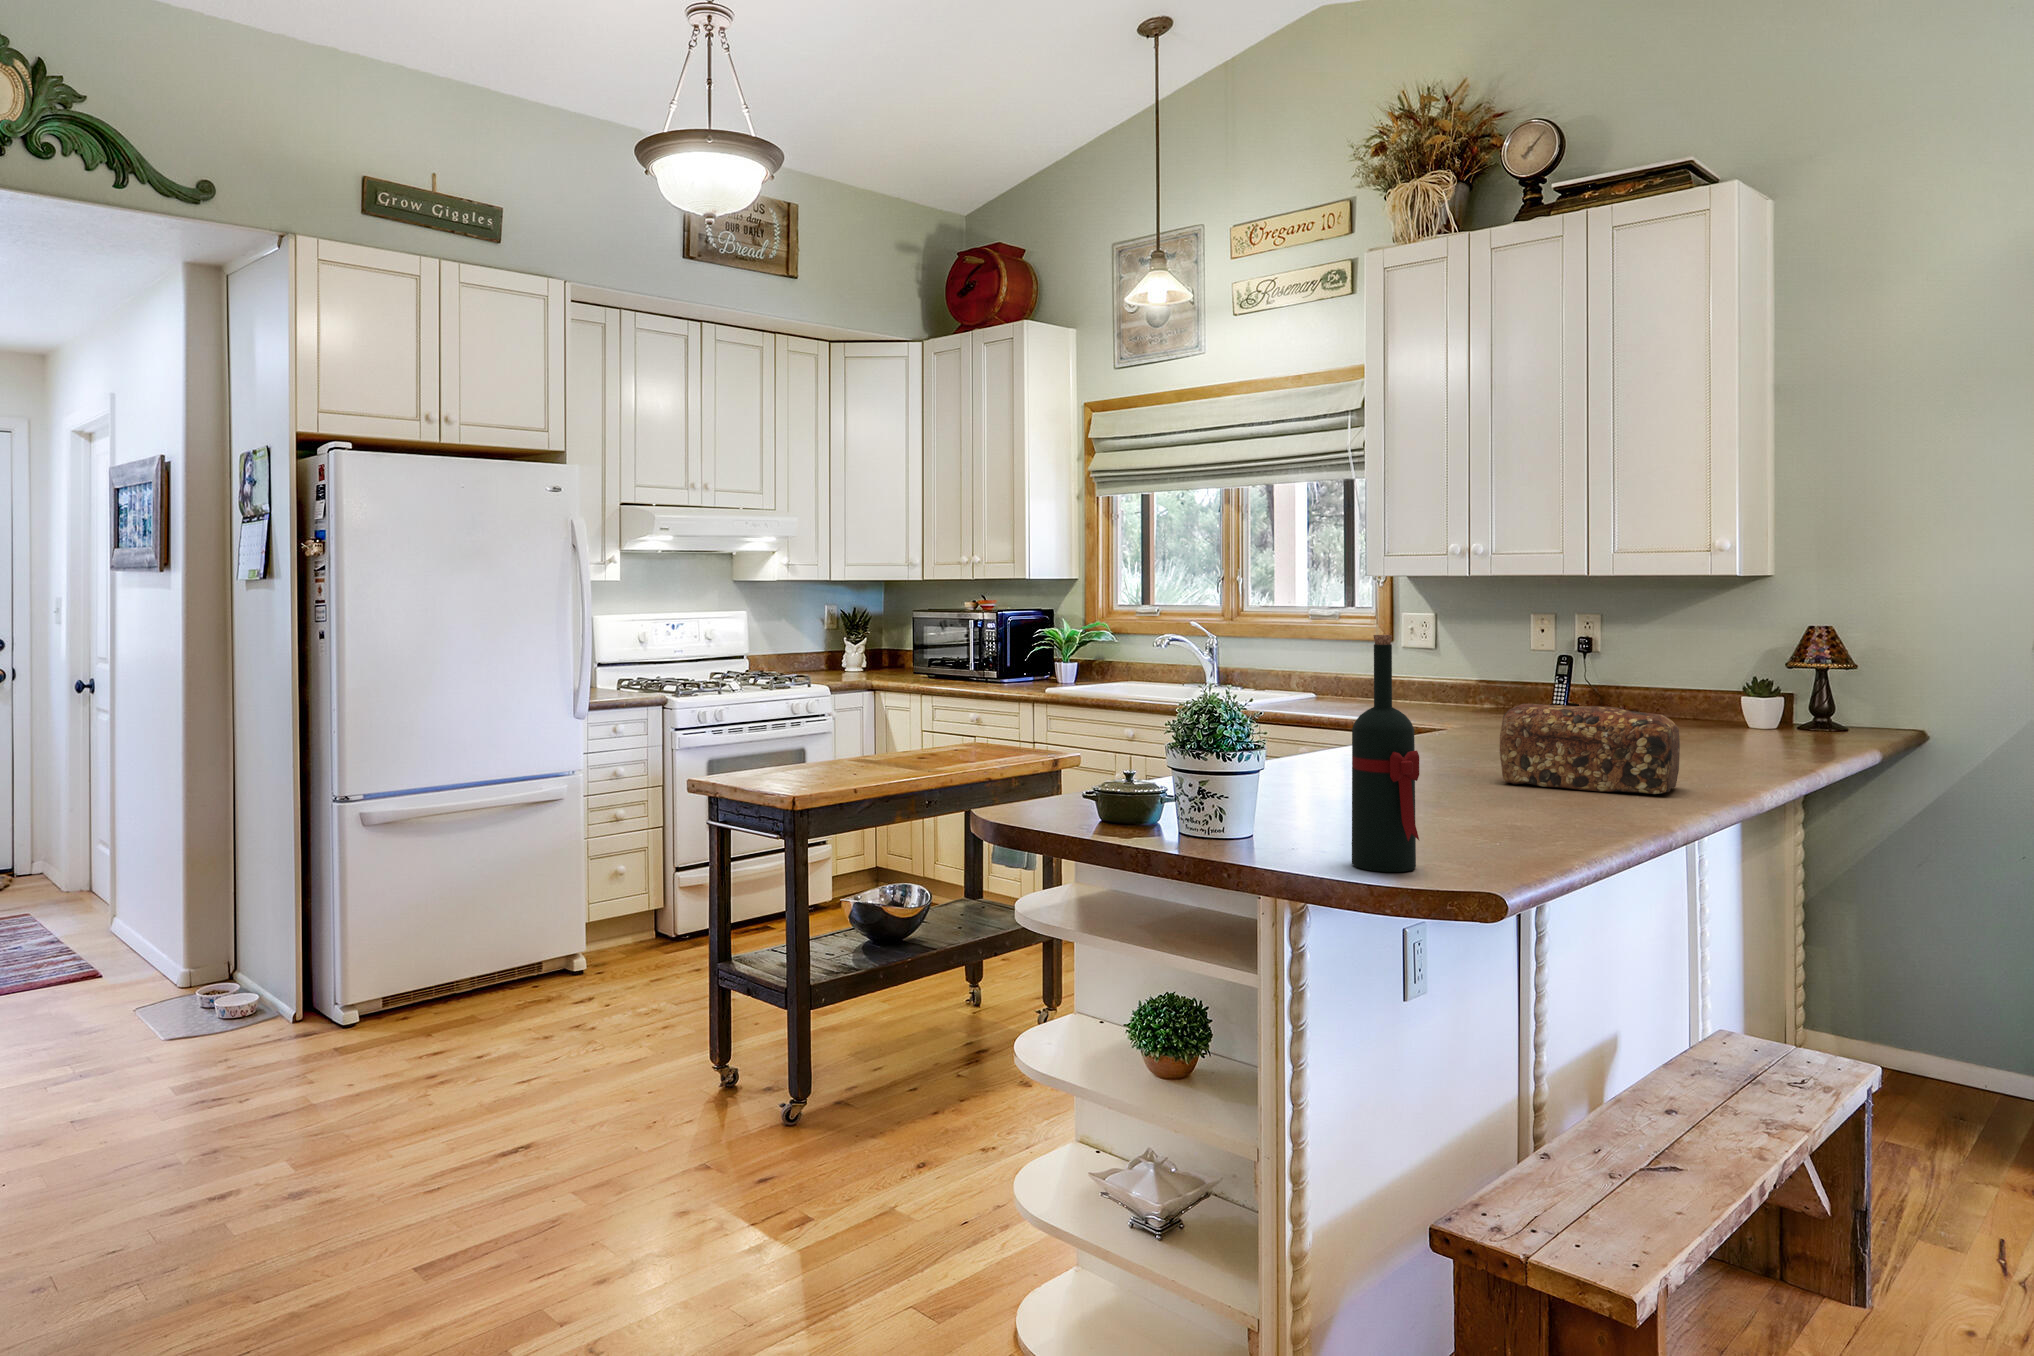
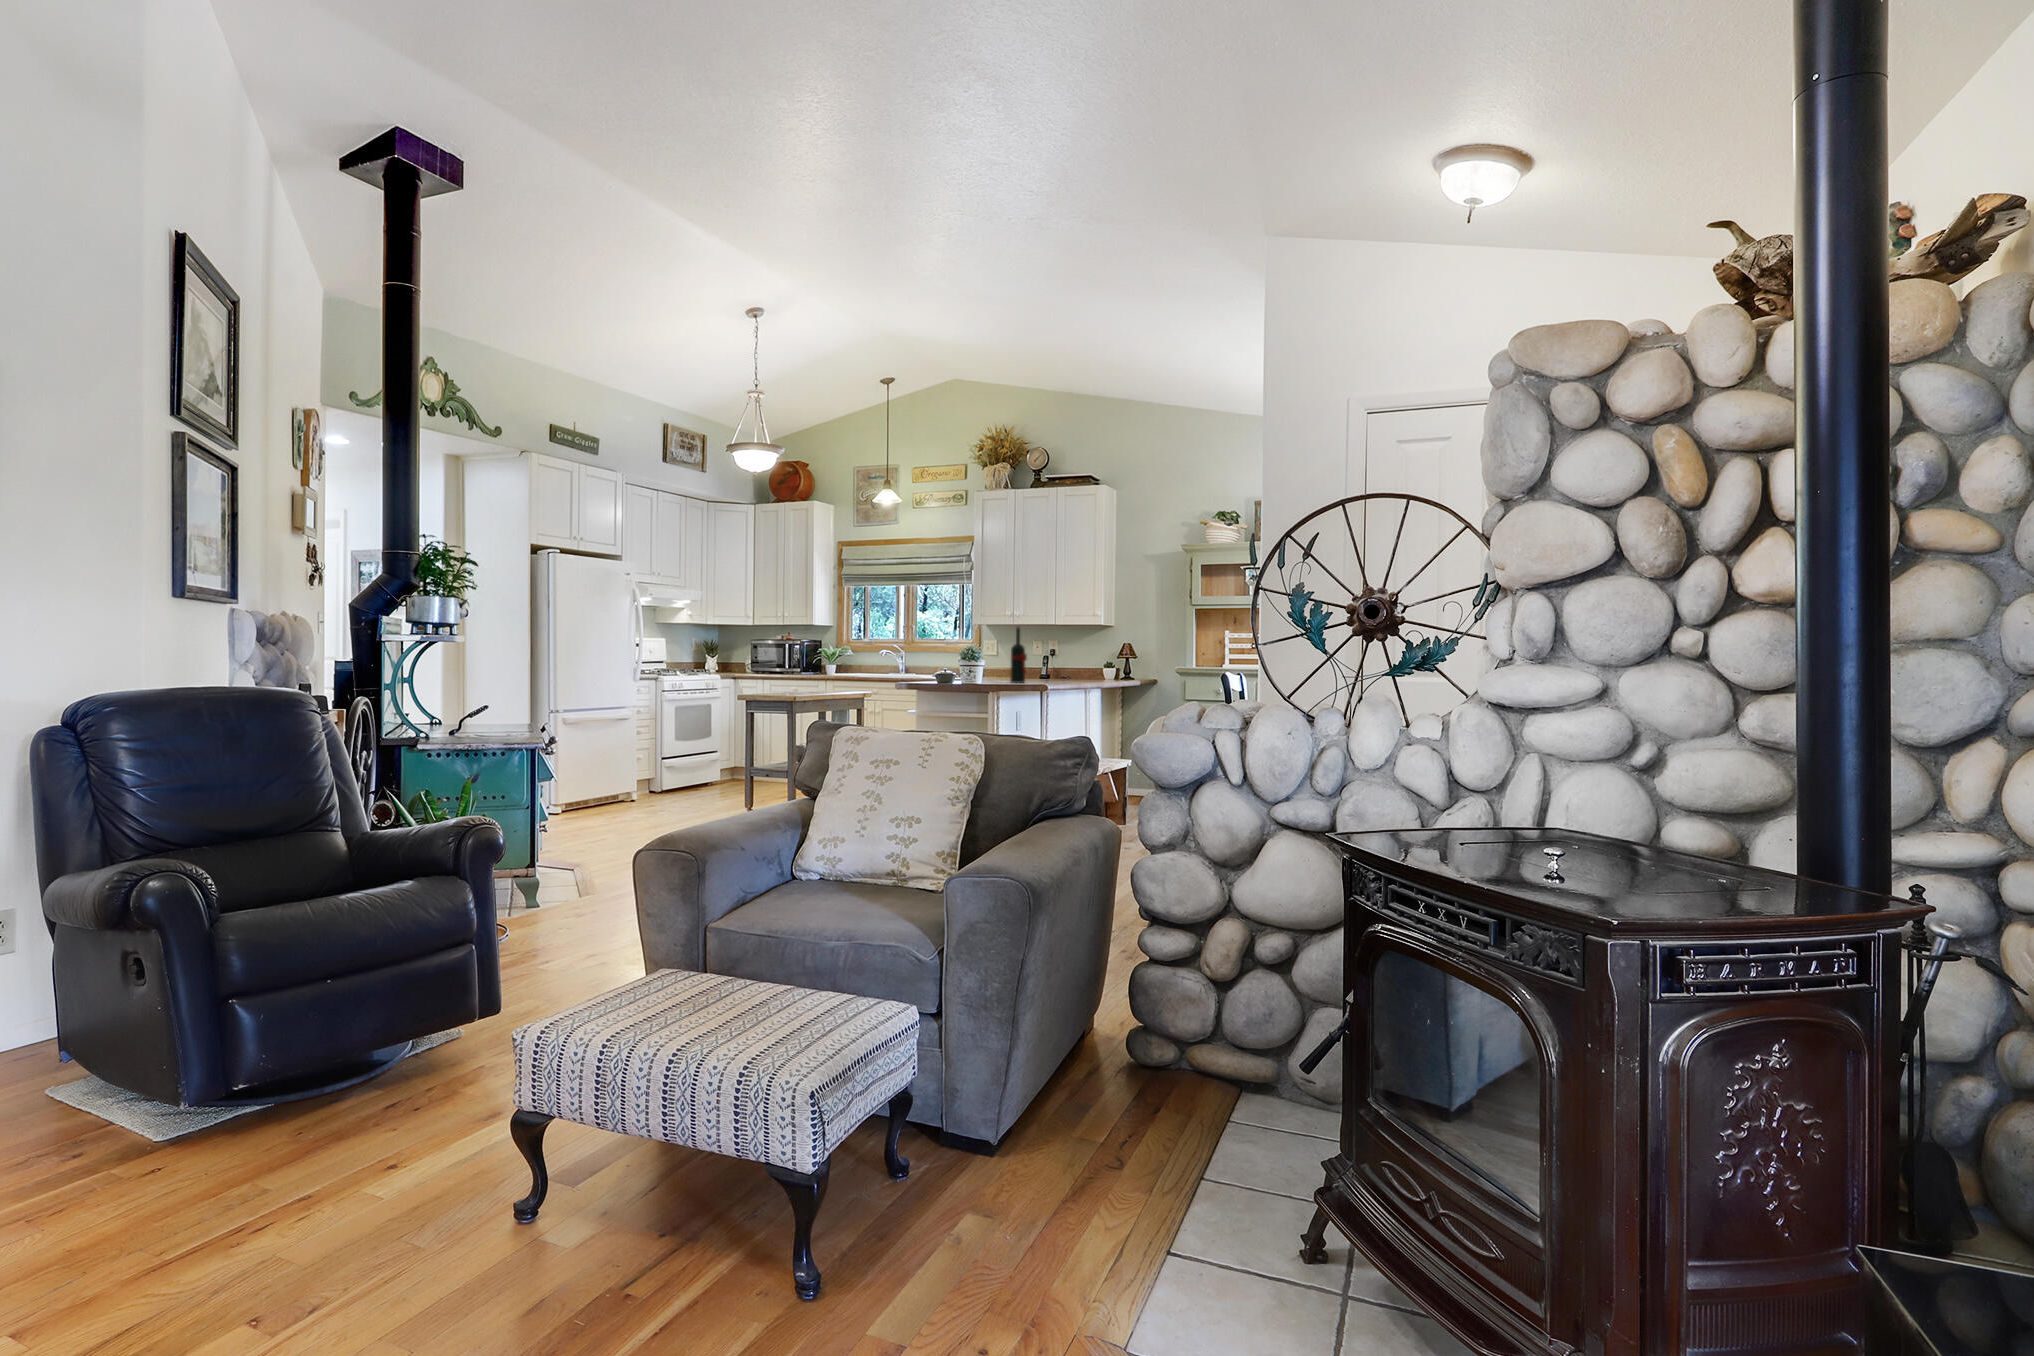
bread loaf: present [1500,704,1680,794] -> none [1035,657,1083,681]

